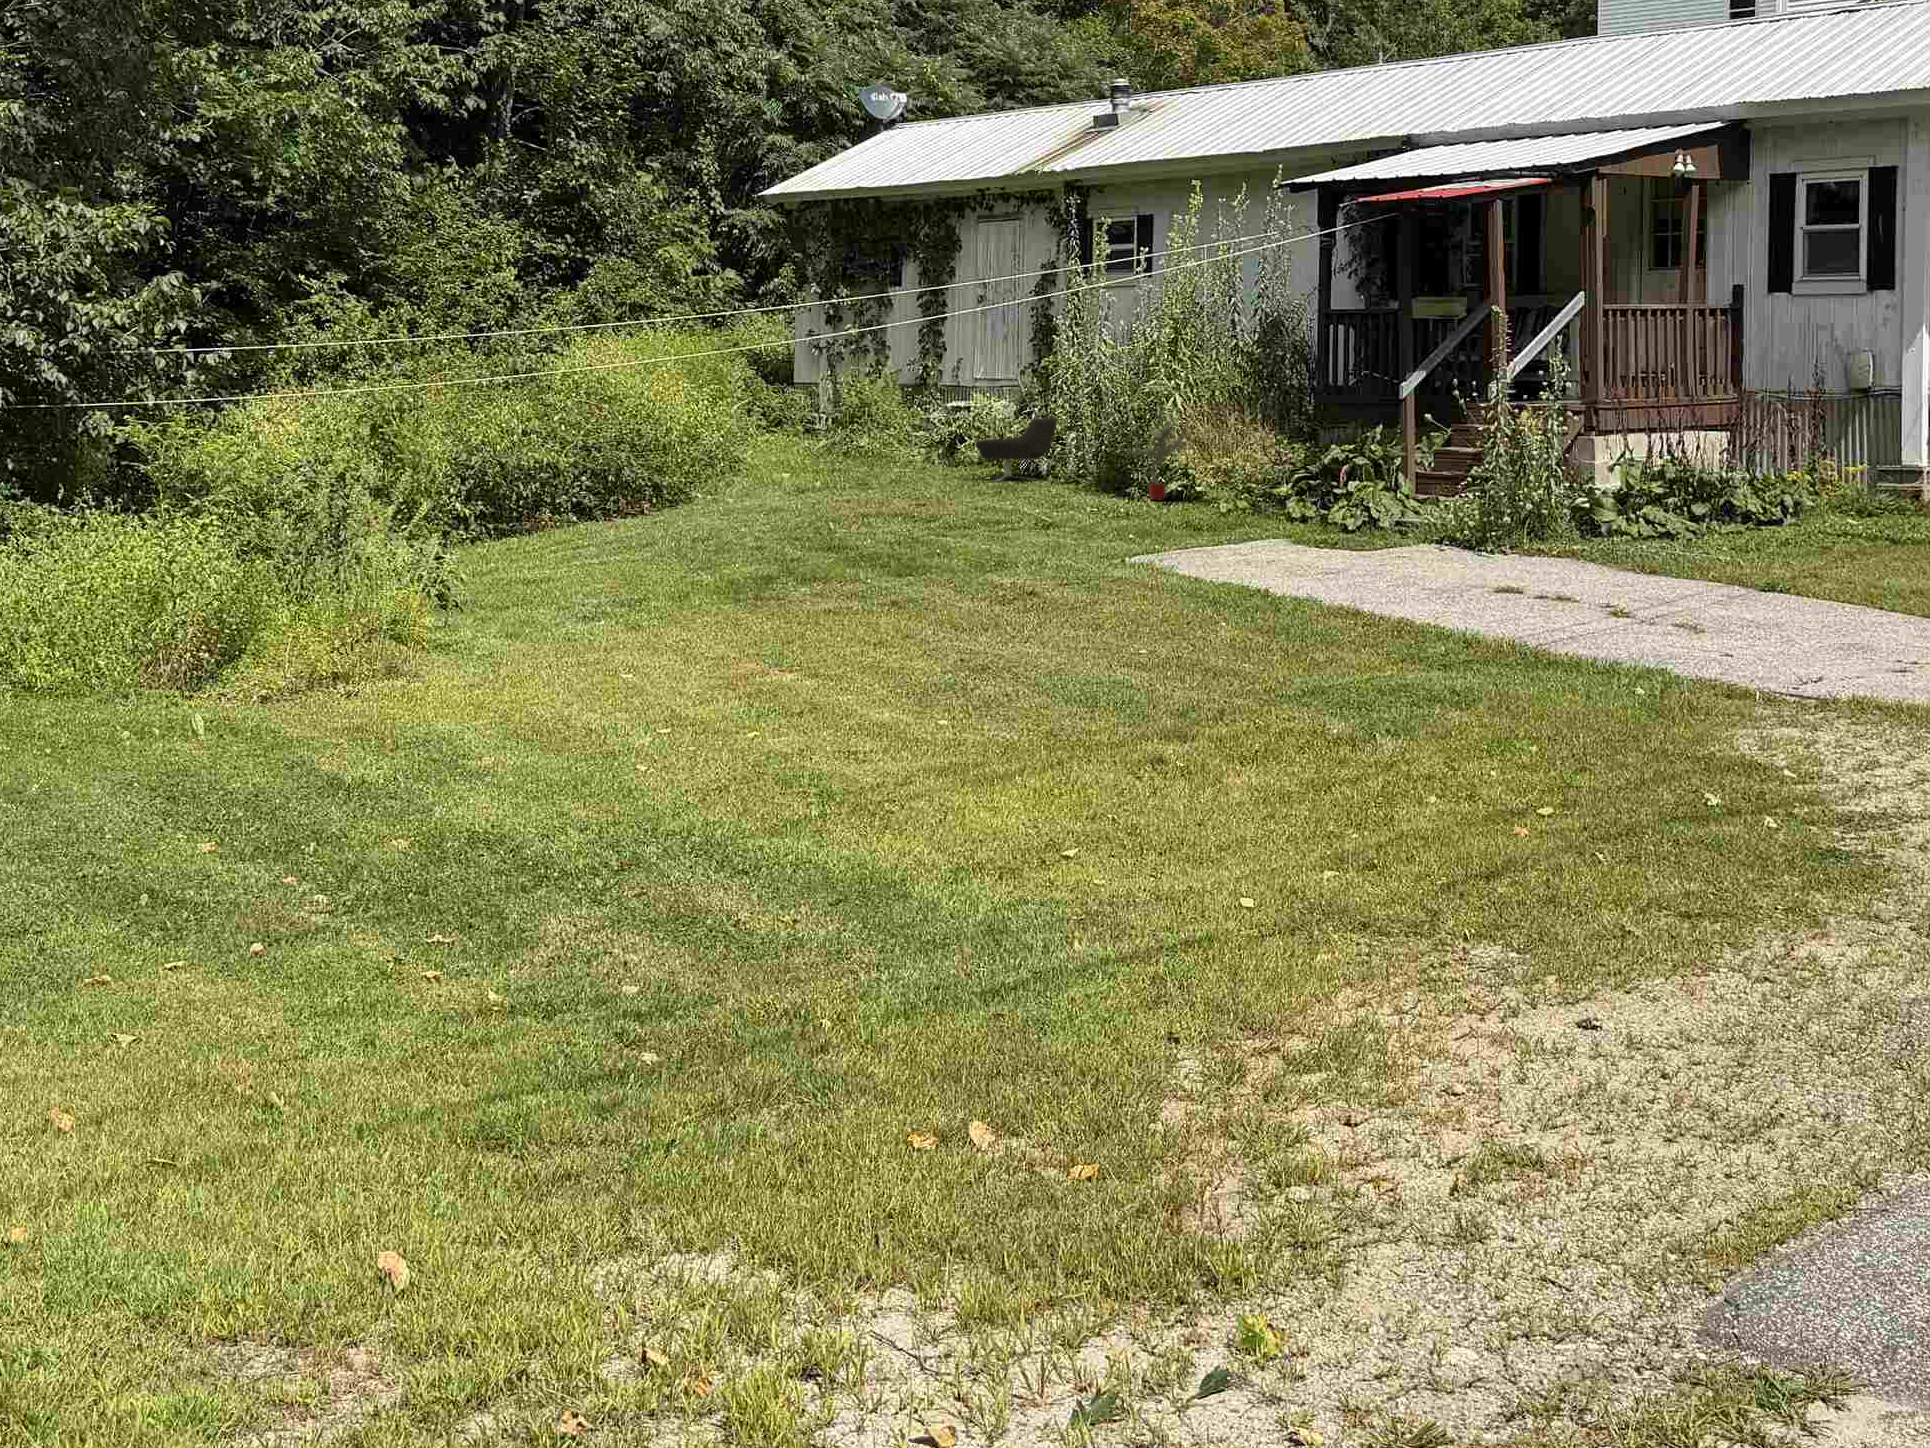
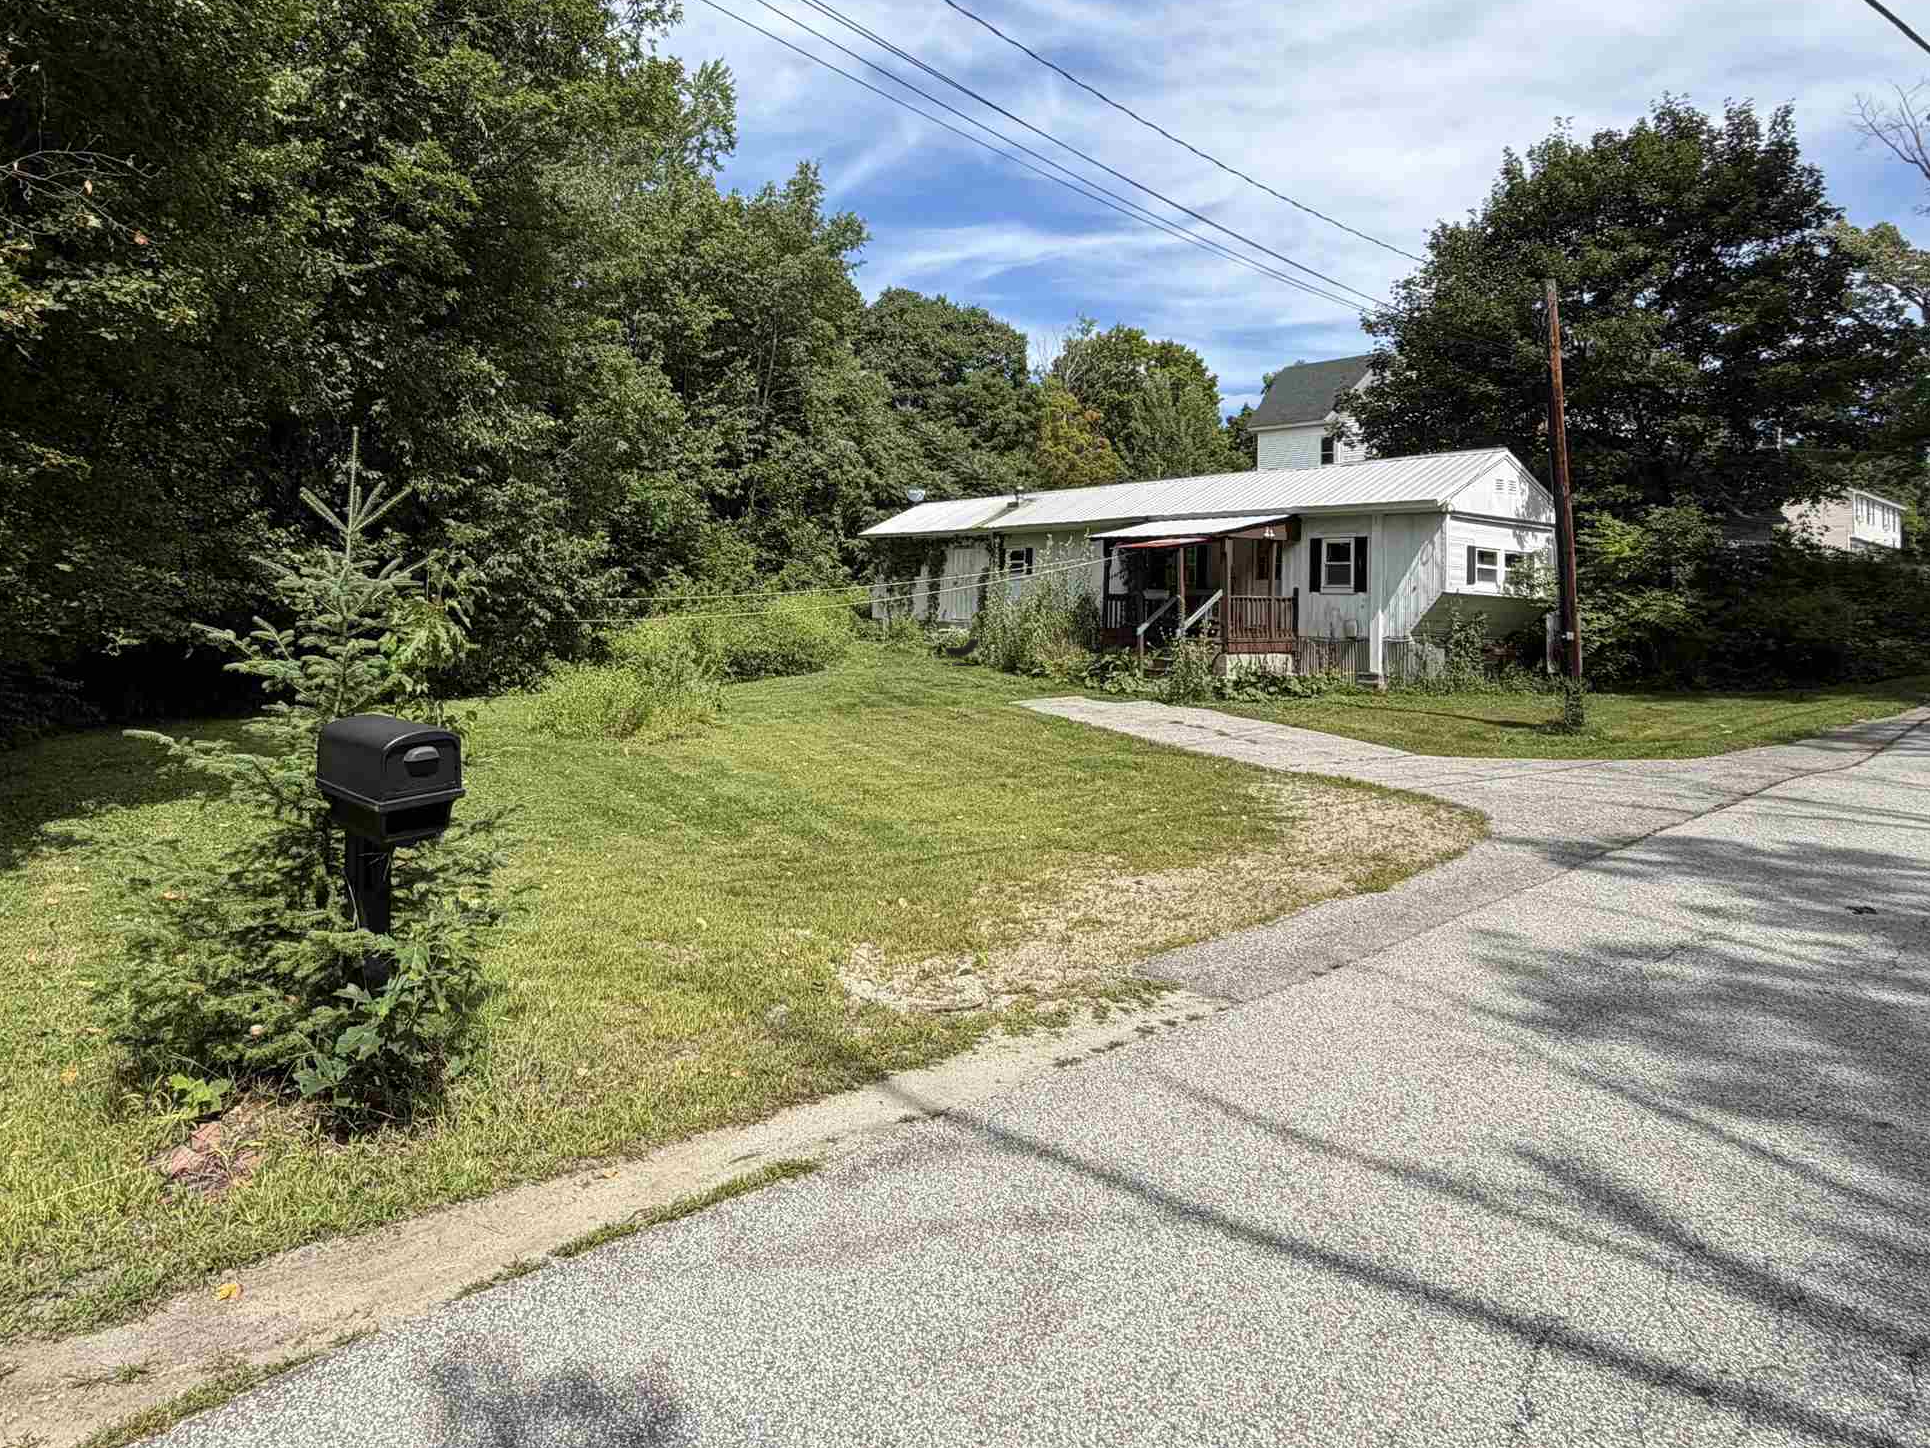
potted tree: present [1128,412,1188,501] -> none [1008,637,1036,676]

